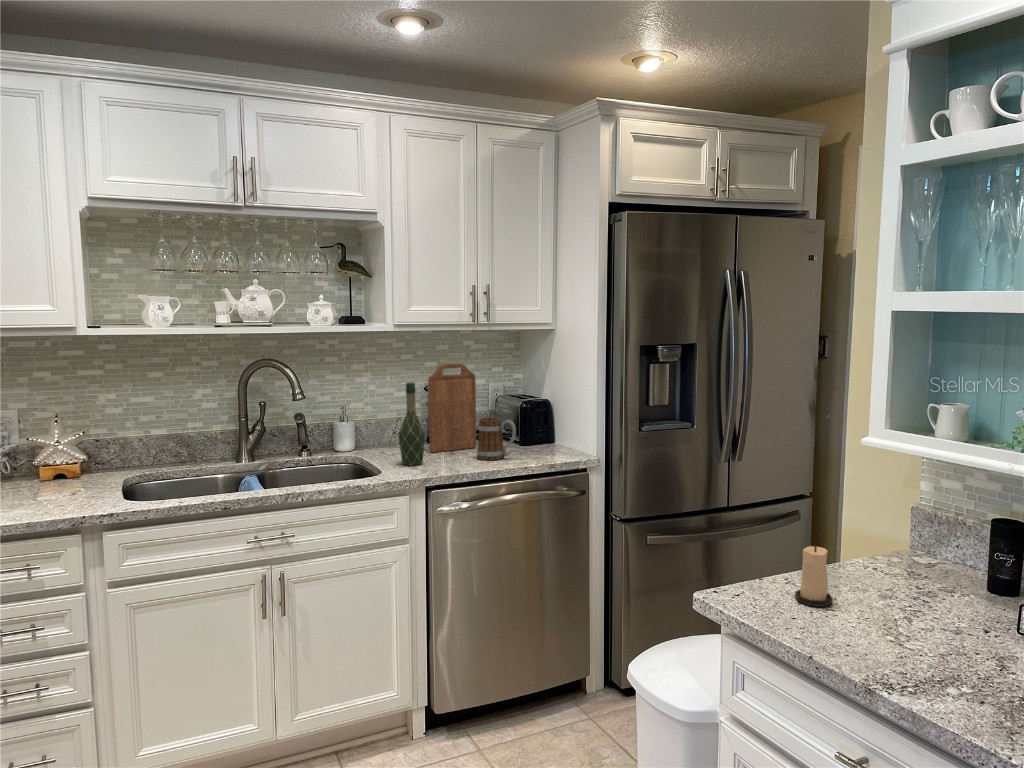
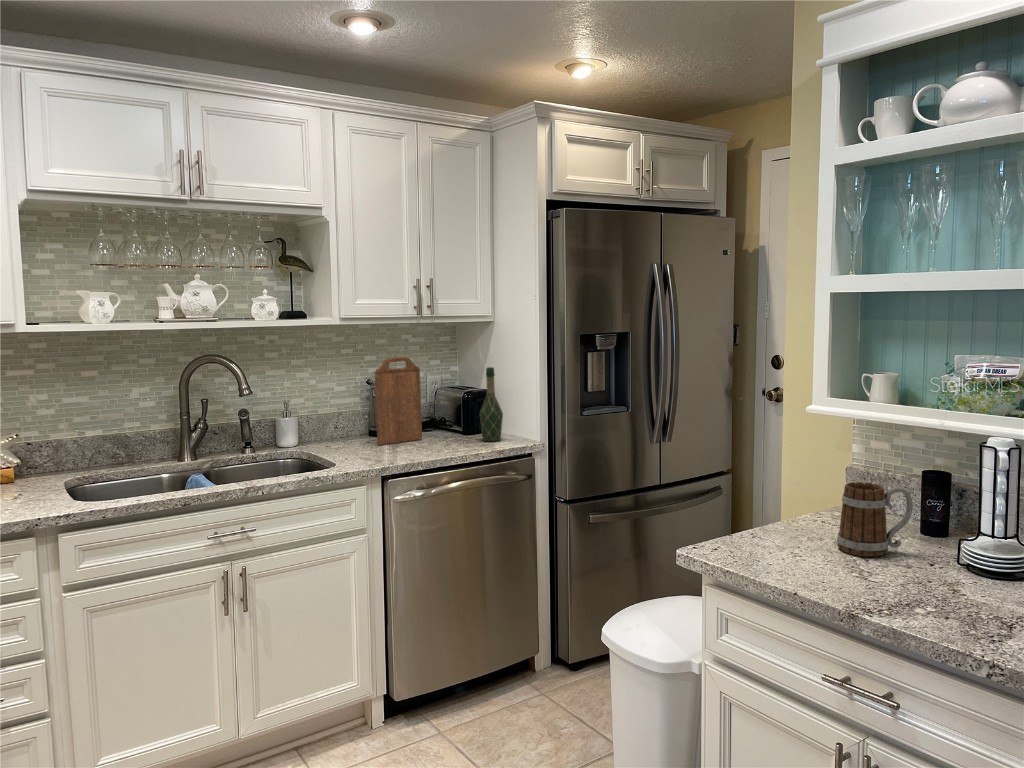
wine bottle: present [399,383,425,465] -> present [480,367,503,441]
mug: present [477,417,516,460] -> present [837,482,913,557]
candle: present [795,545,833,607] -> none [764,499,797,554]

